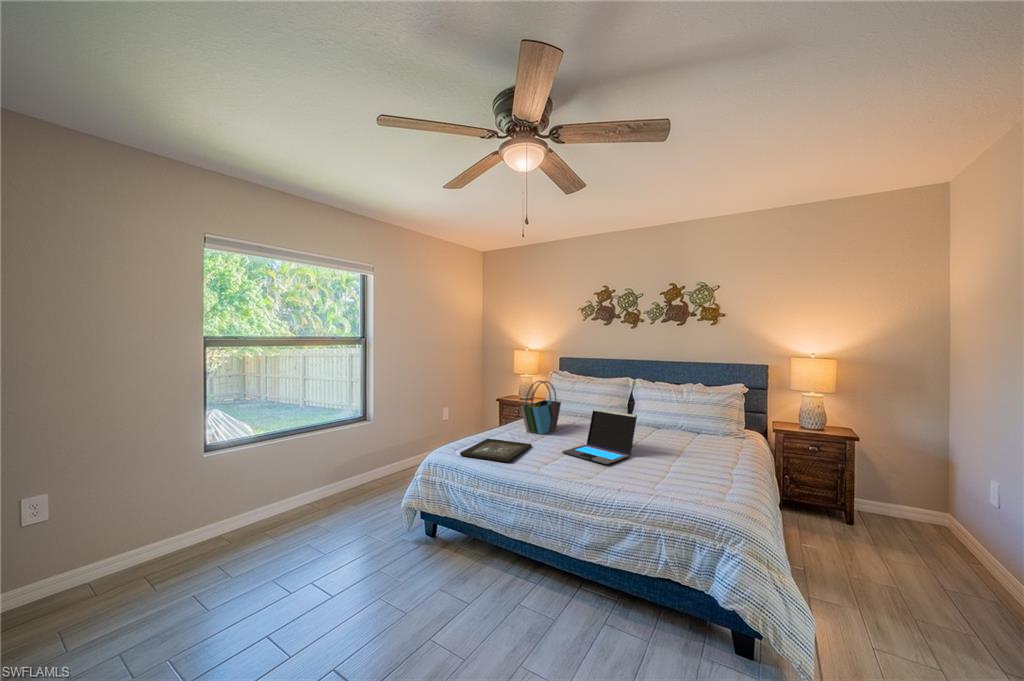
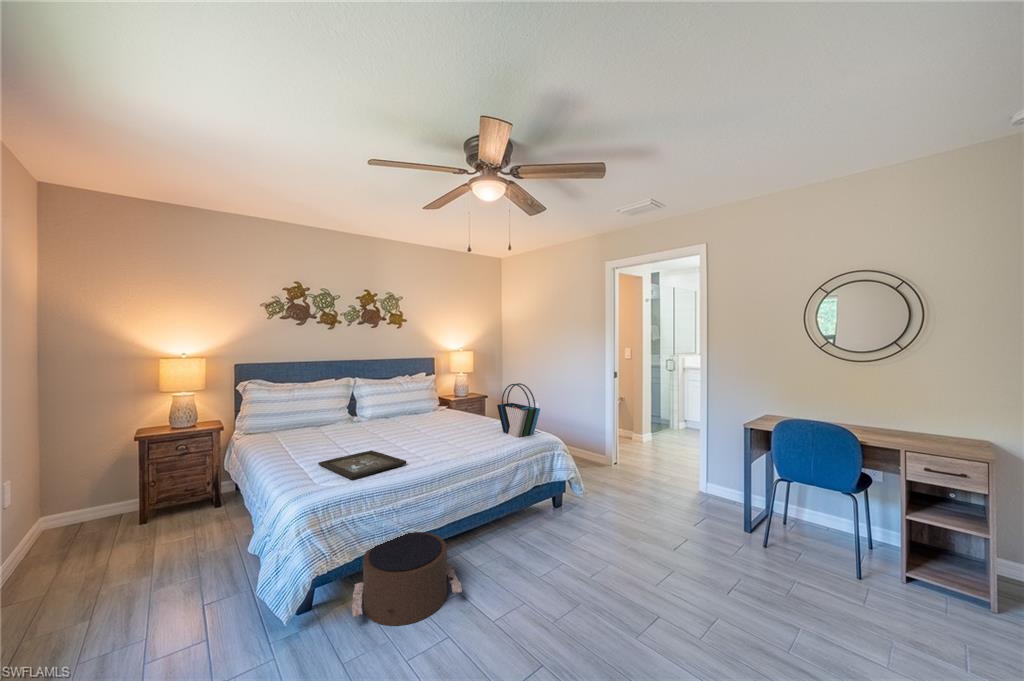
tote bag: present [521,381,561,434] -> present [497,383,540,437]
laptop: present [562,409,637,465] -> none [399,400,455,447]
pouf: none [411,517,494,600] -> present [352,532,462,626]

